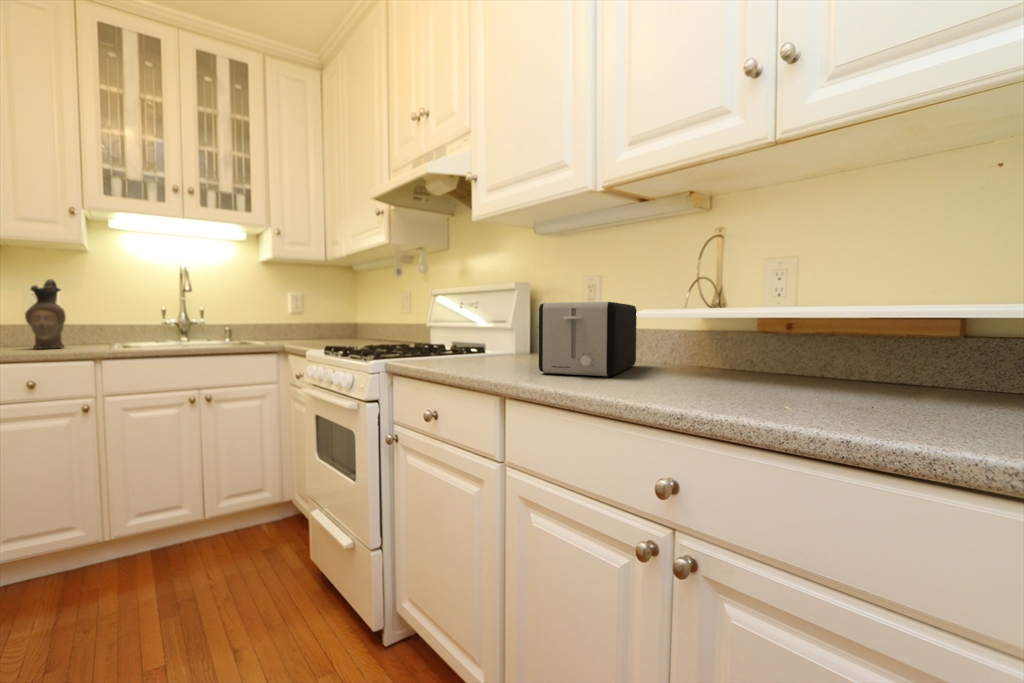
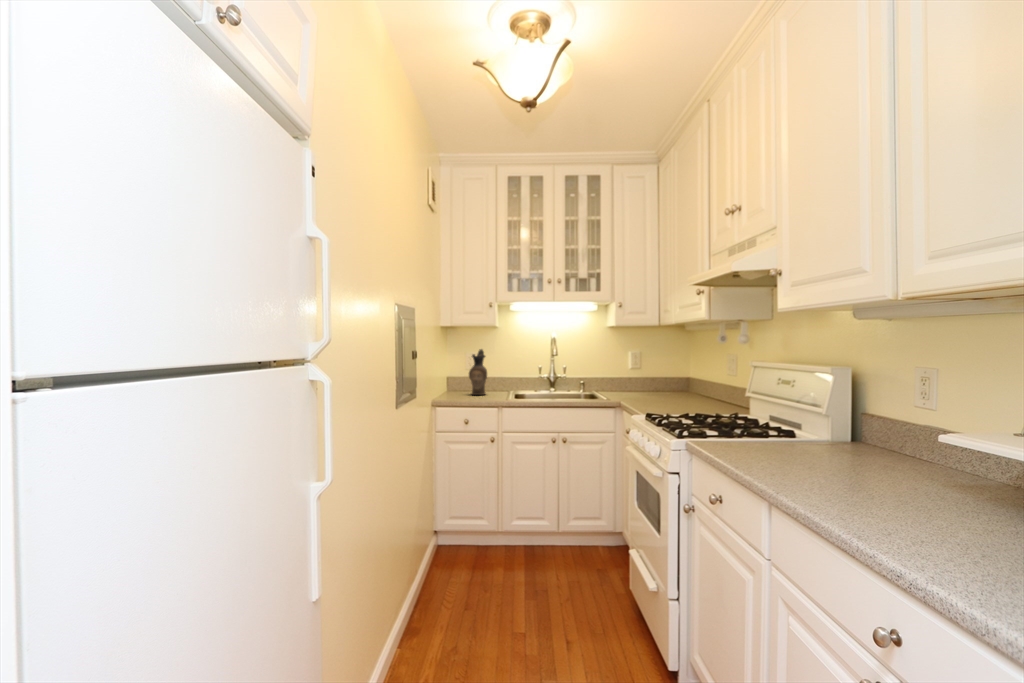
toaster: present [539,302,637,376] -> none [814,408,958,496]

